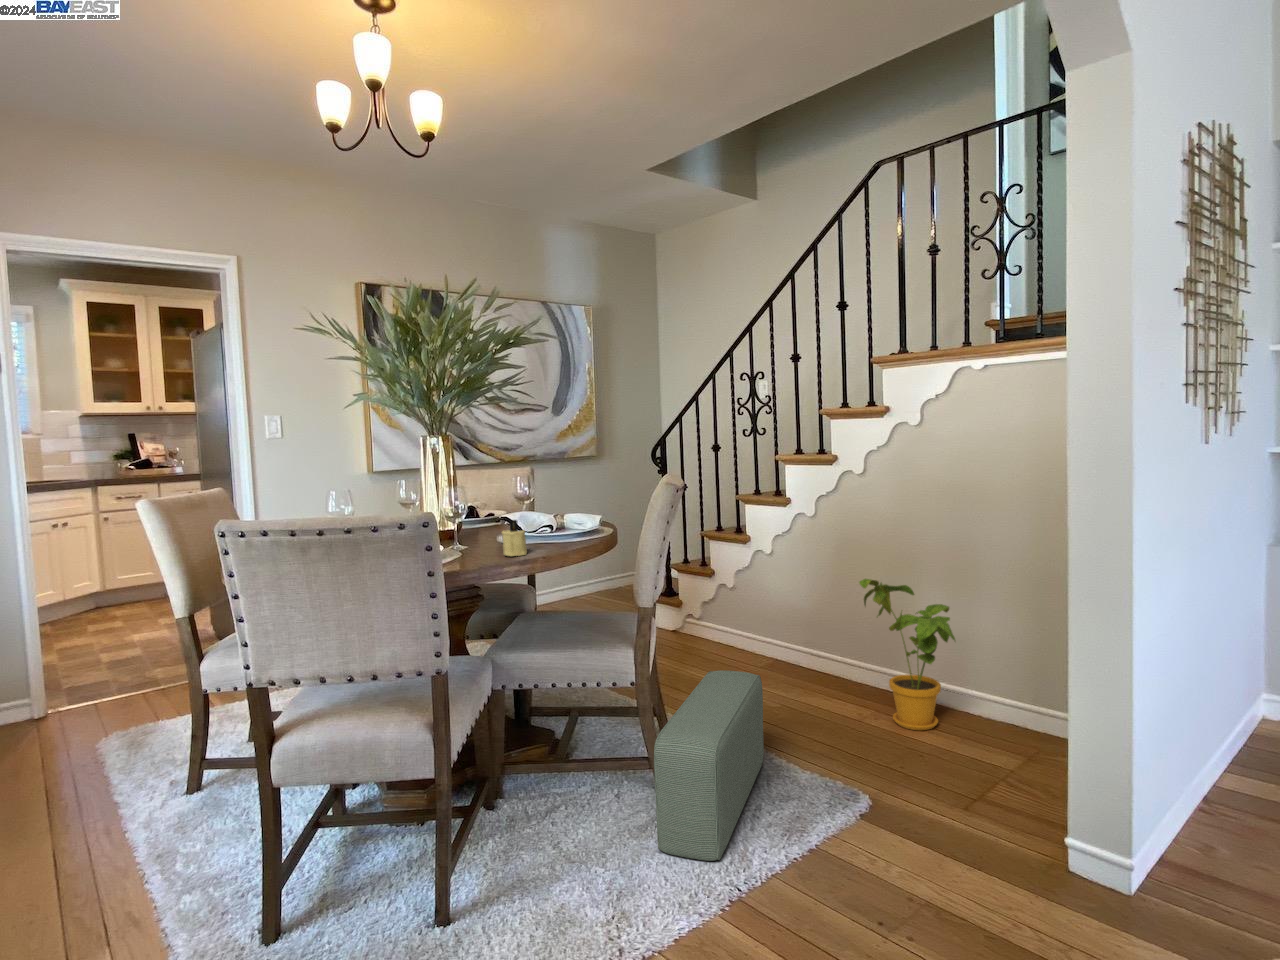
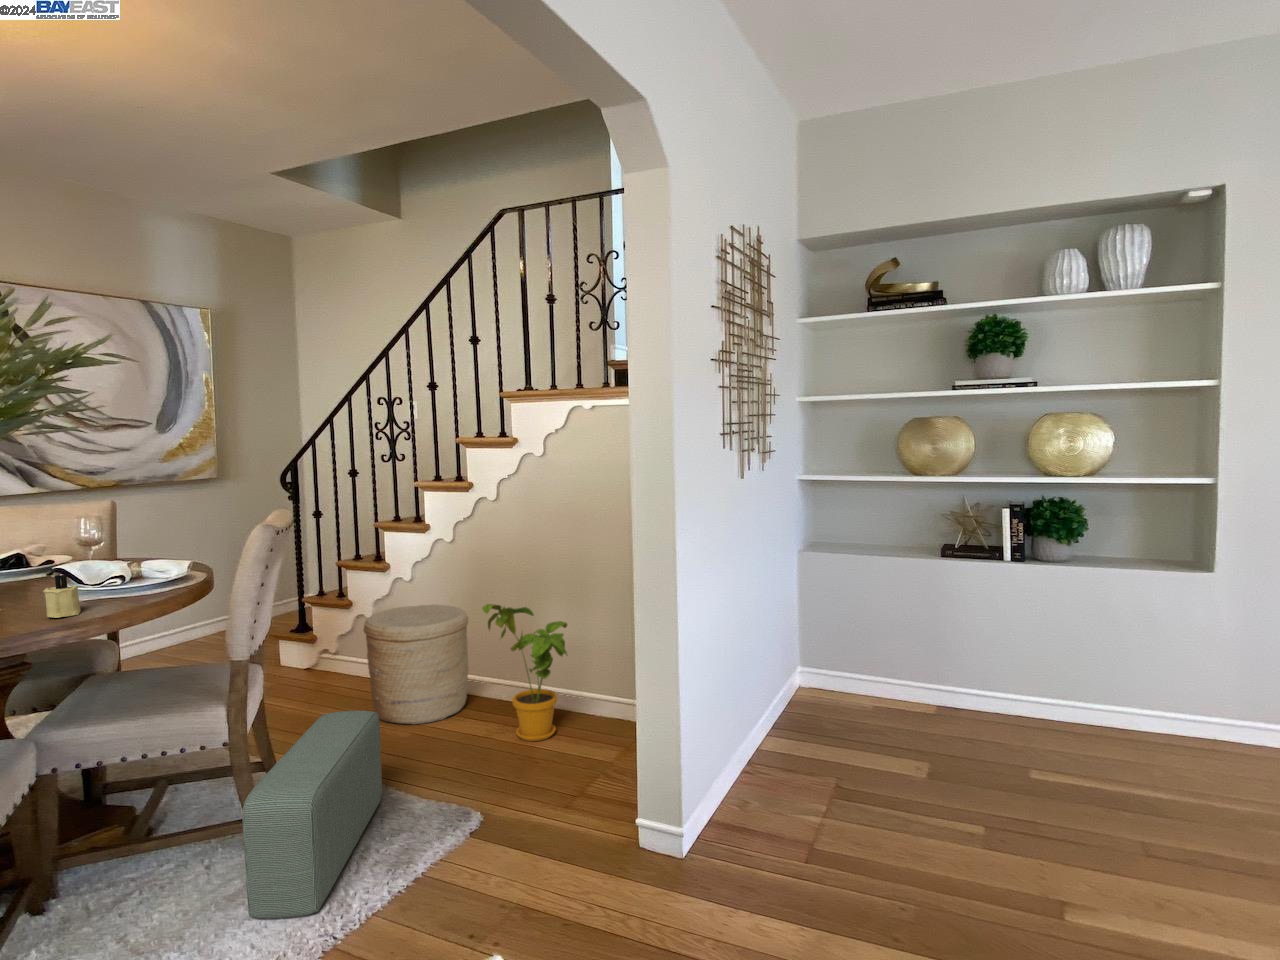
woven basket: none [733,578,836,695] -> present [363,605,468,724]

